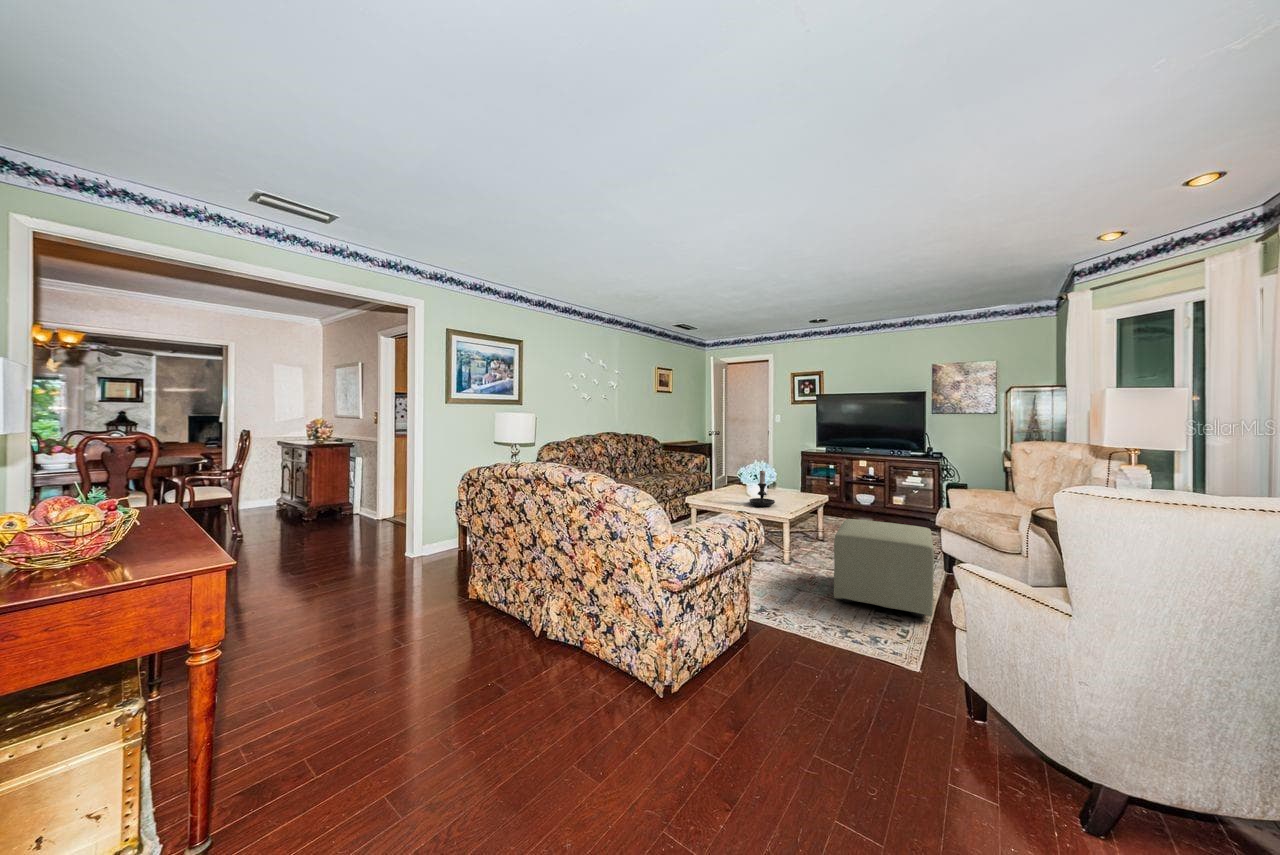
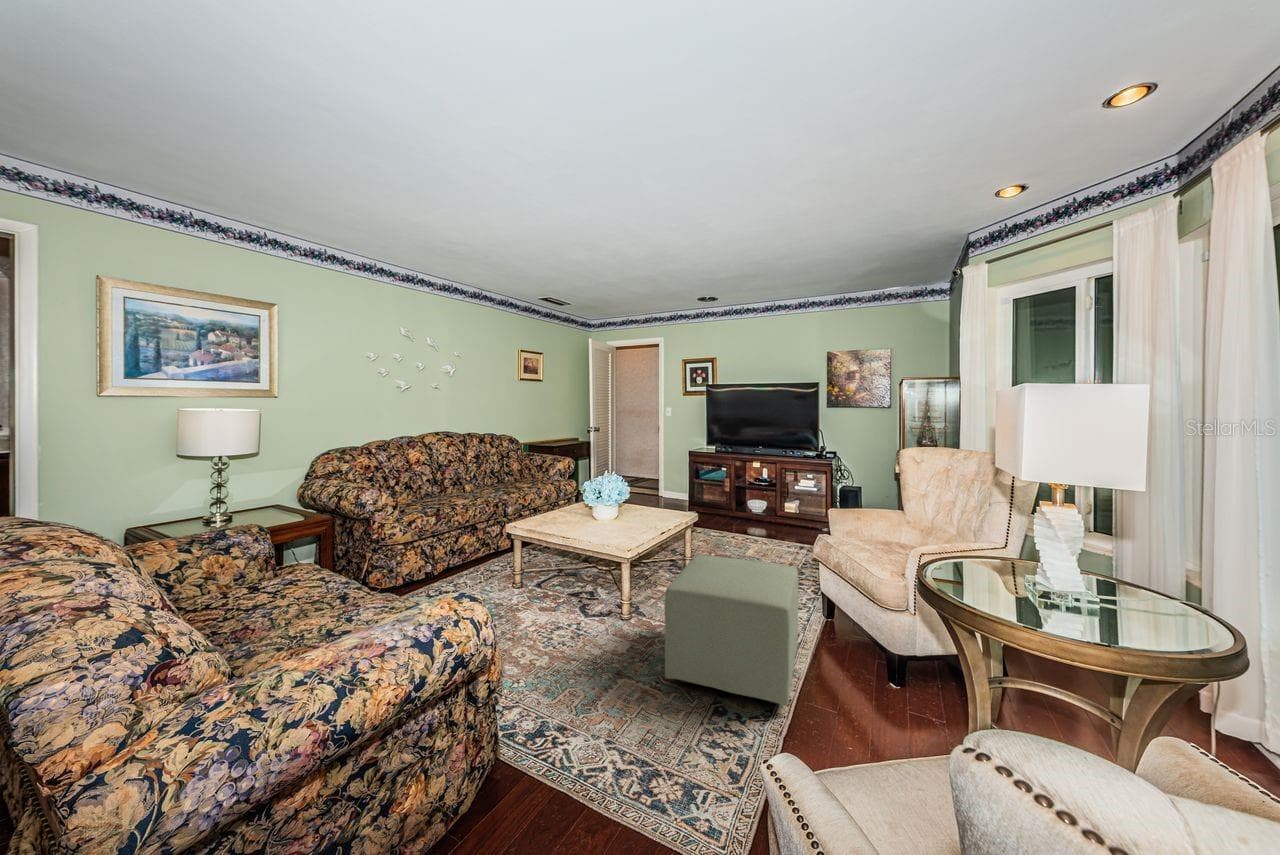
candle holder: present [749,470,775,506] -> none [587,484,620,535]

